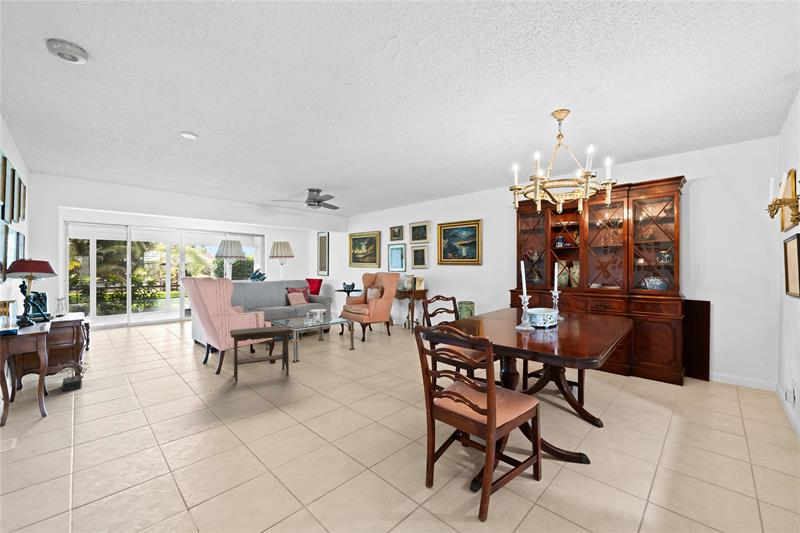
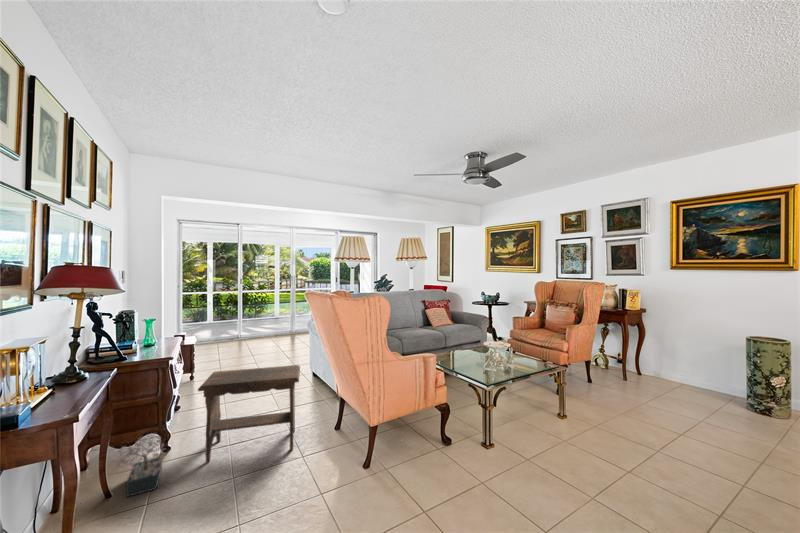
footstool: present [230,325,293,382] -> present [198,365,300,462]

